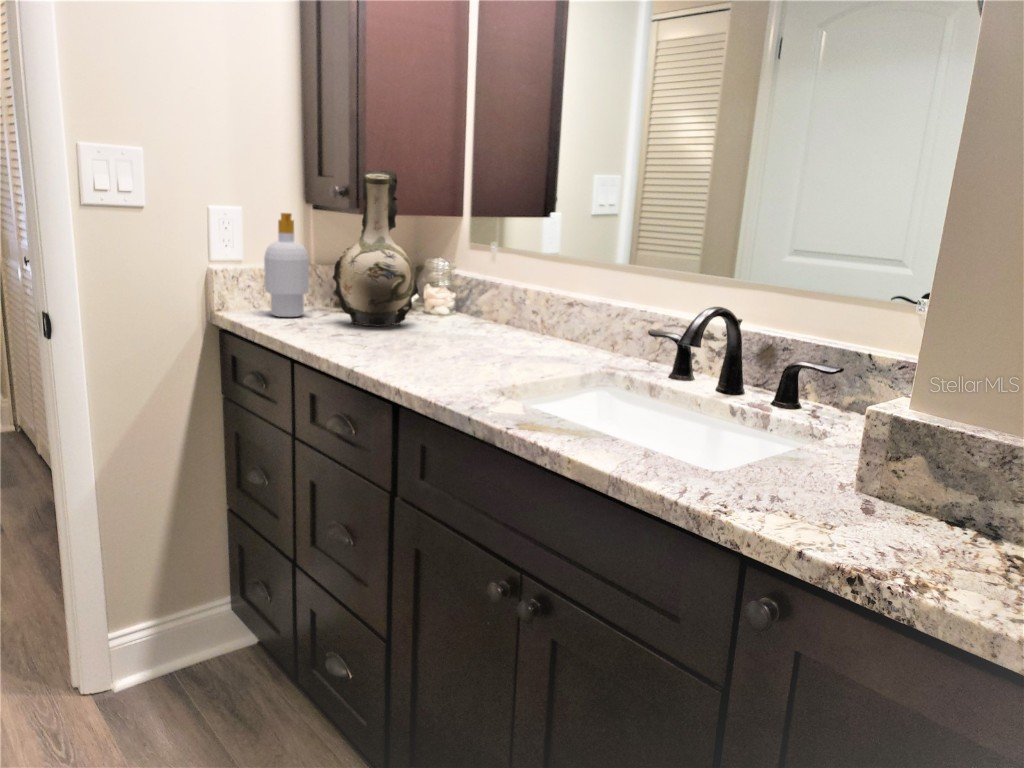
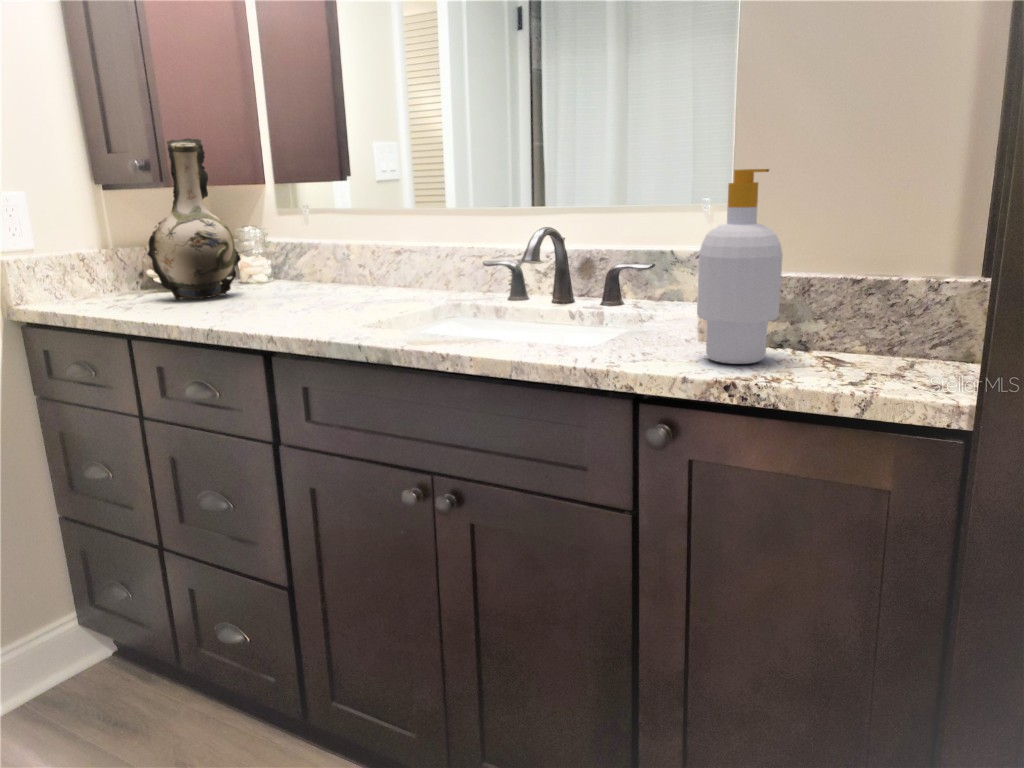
soap bottle: present [264,213,309,317] -> present [697,169,782,364]

